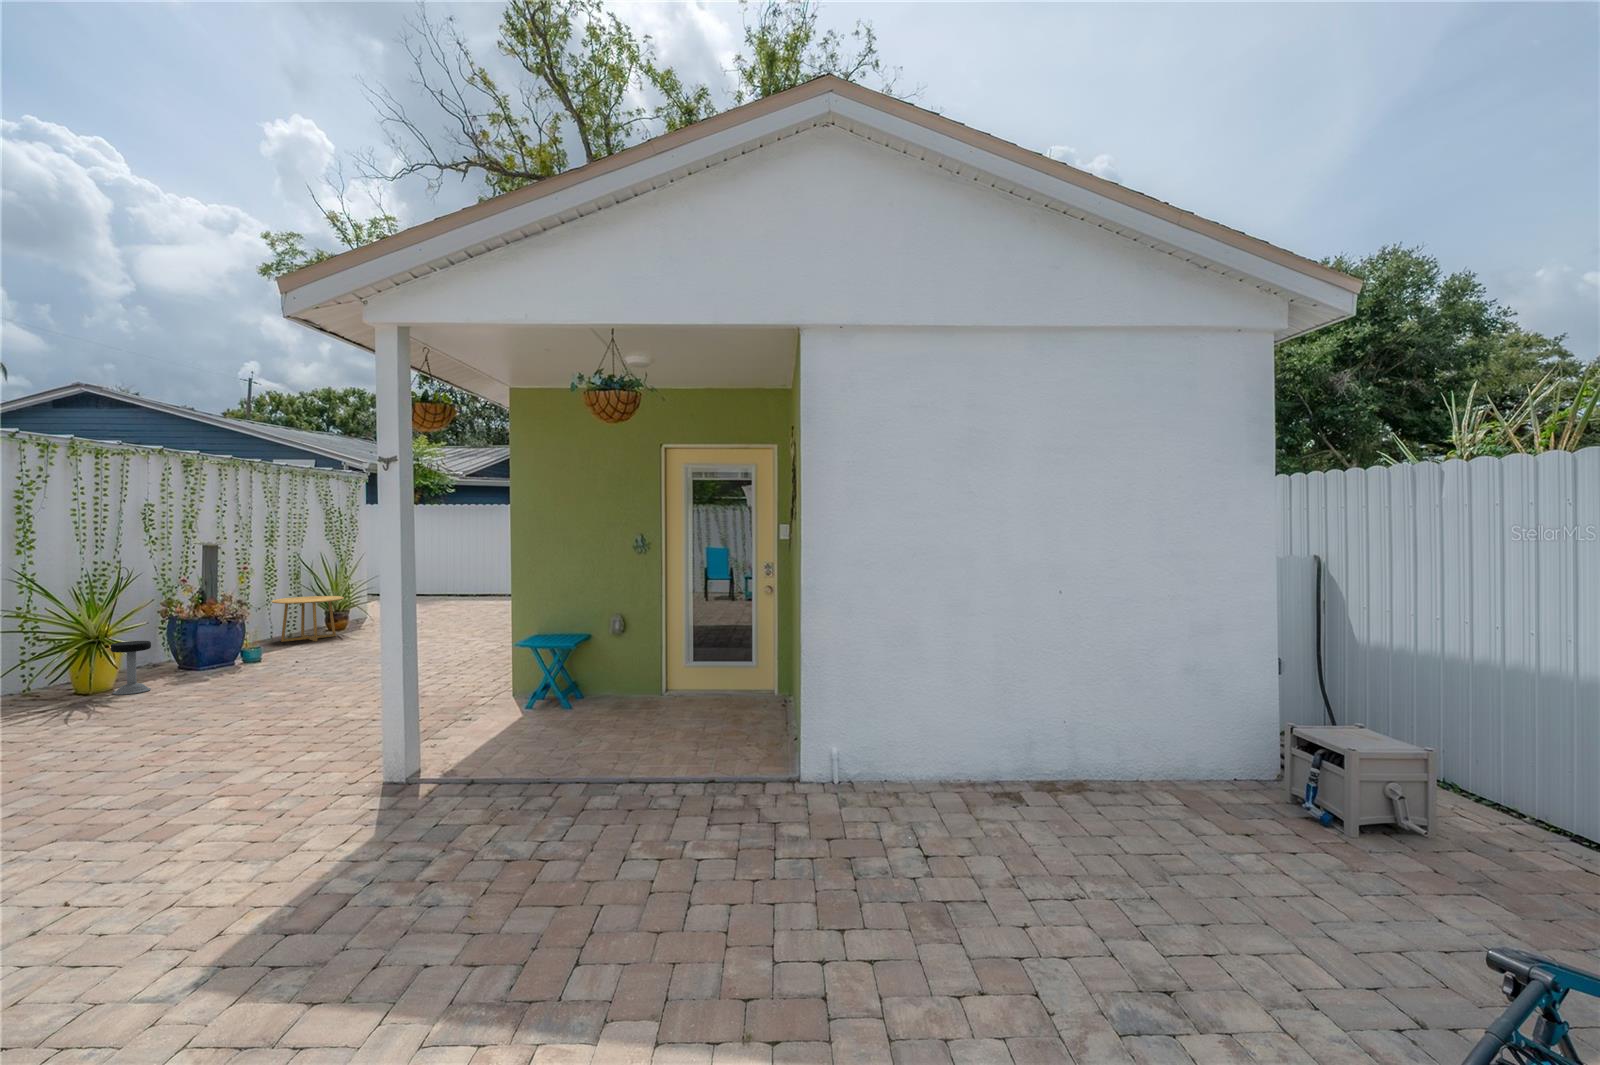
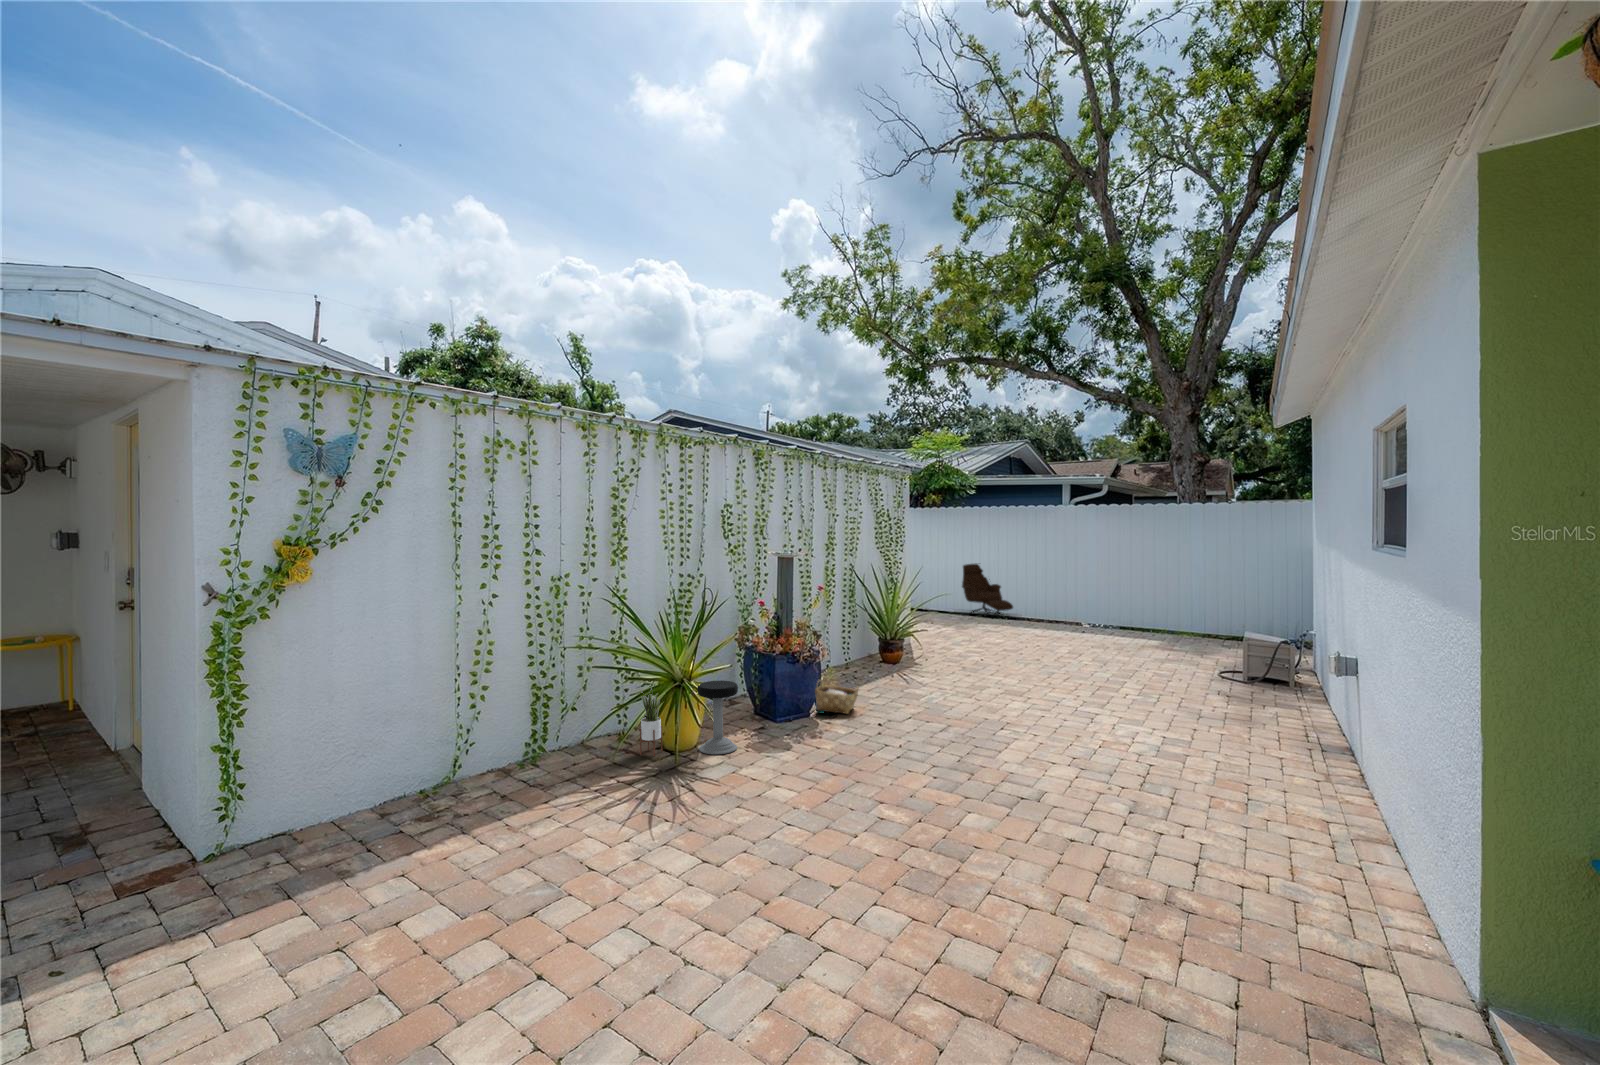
lounge chair: none [442,554,487,600] -> present [962,564,1013,616]
round table: present [271,596,344,642] -> none [830,614,904,672]
woven basket: none [236,642,279,666] -> present [815,680,859,714]
potted plant: none [50,649,75,702] -> present [640,687,662,756]

